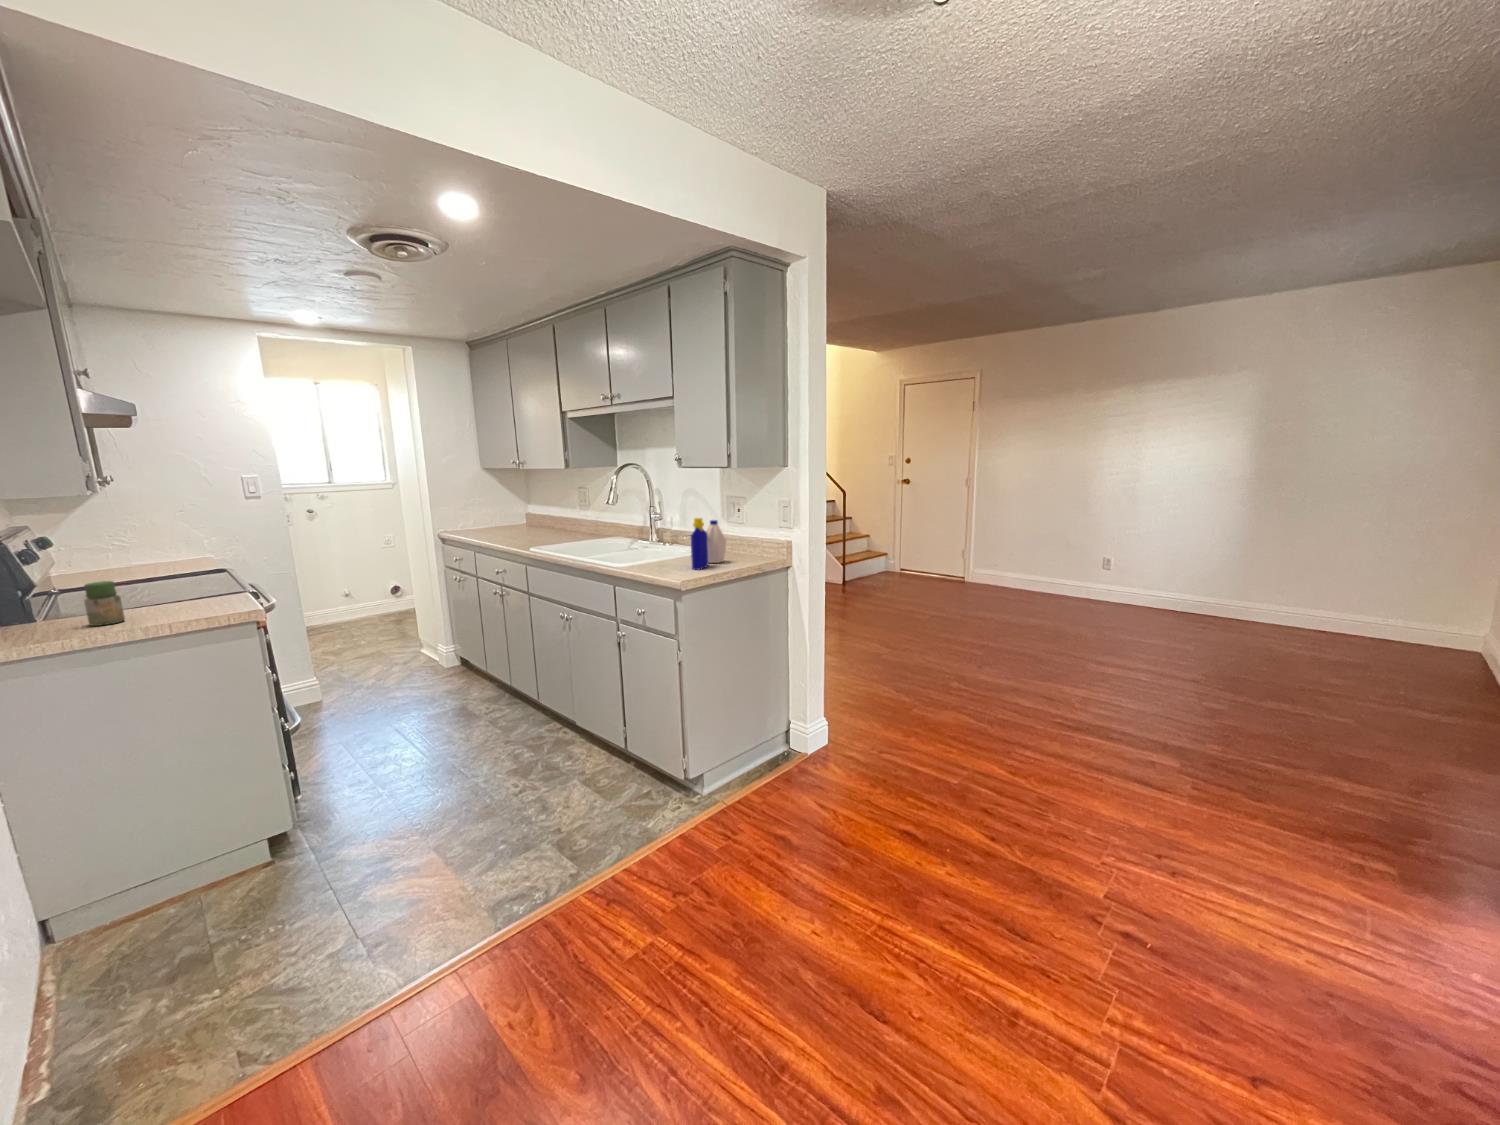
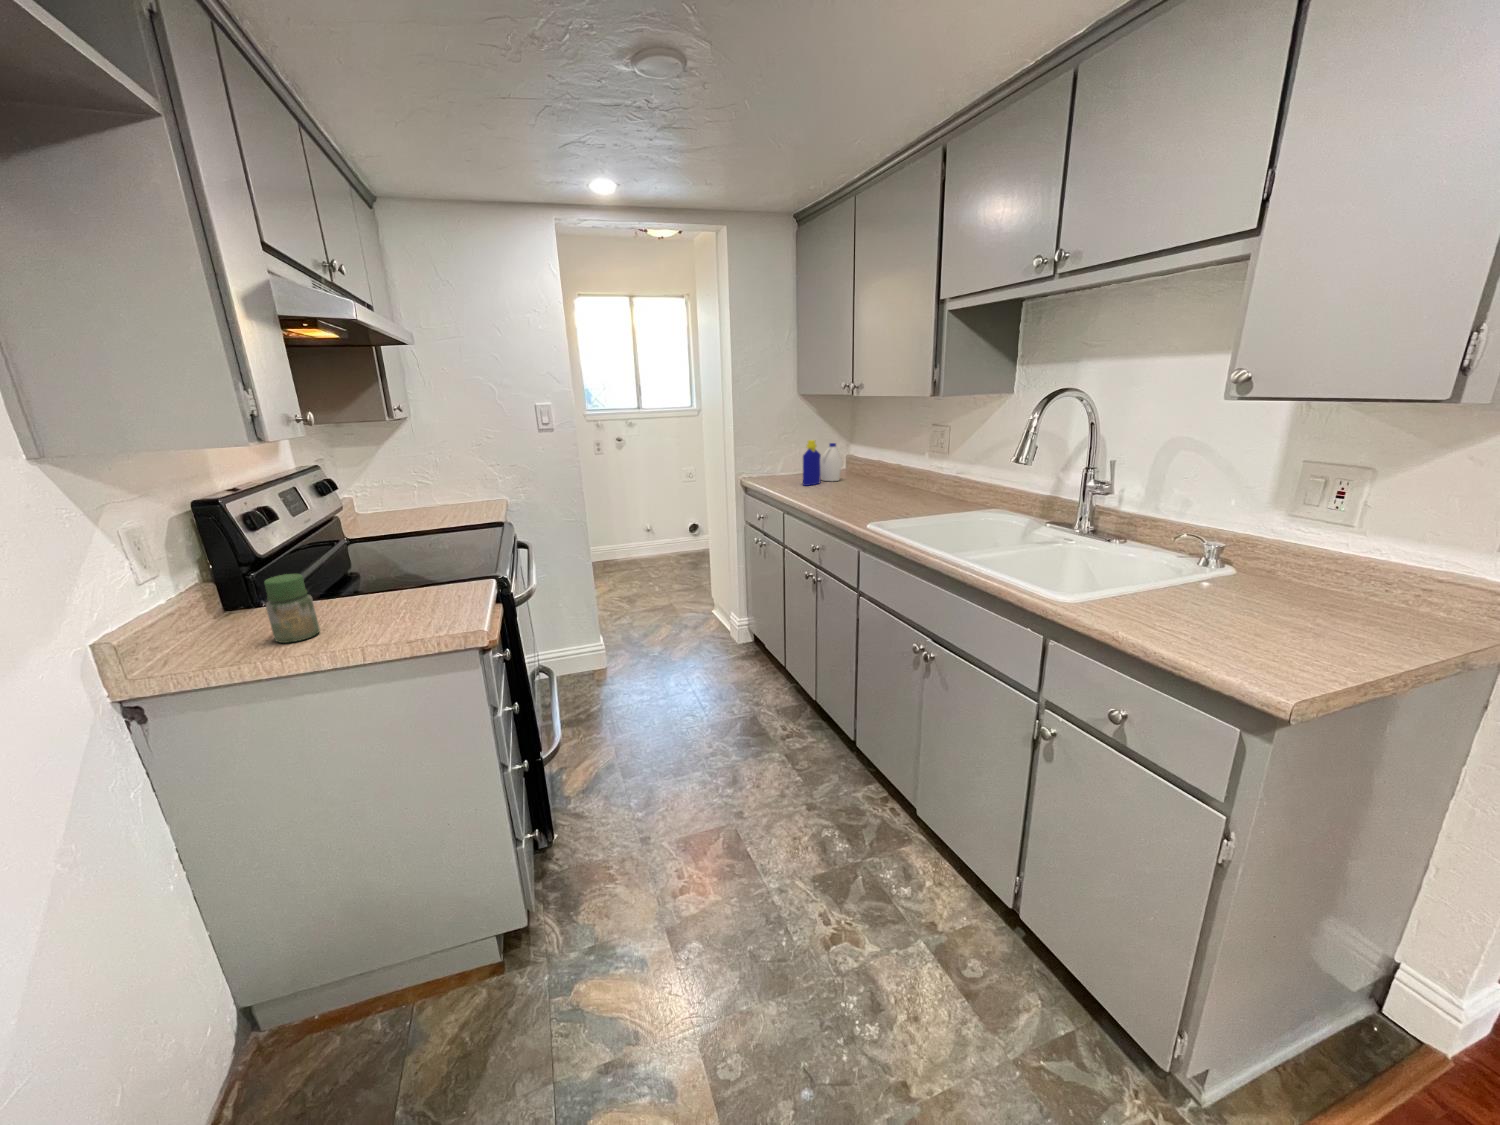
bottle: present [691,518,726,570] -> present [803,440,842,486]

